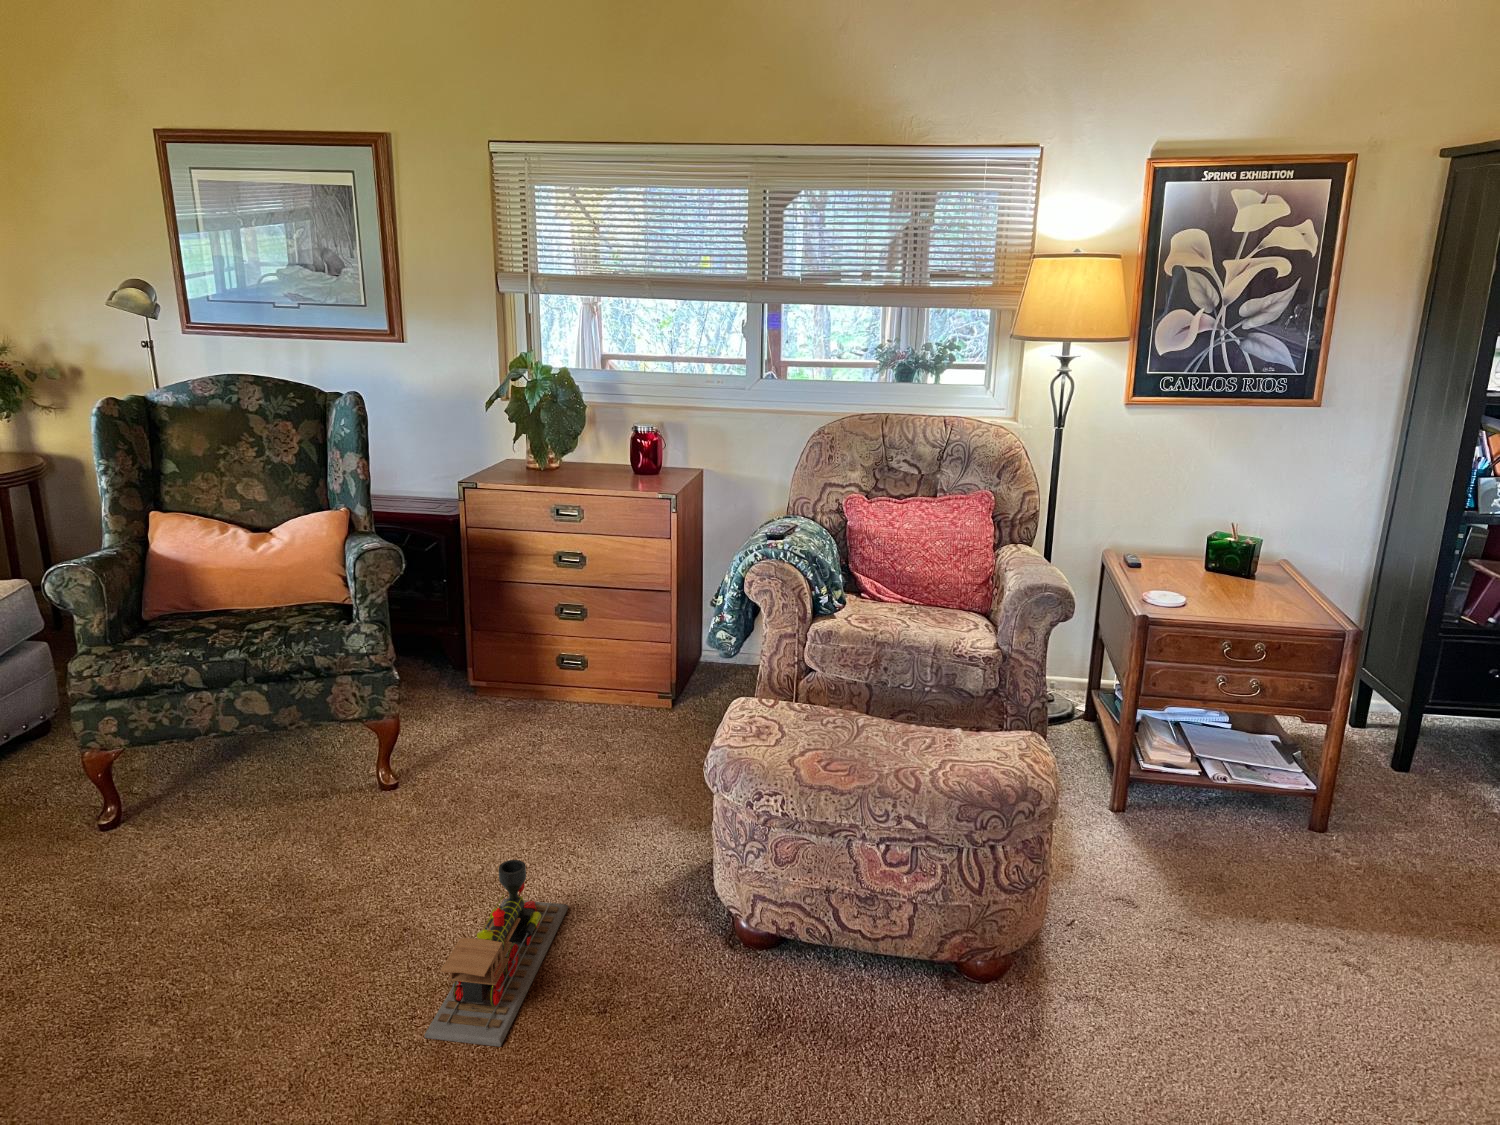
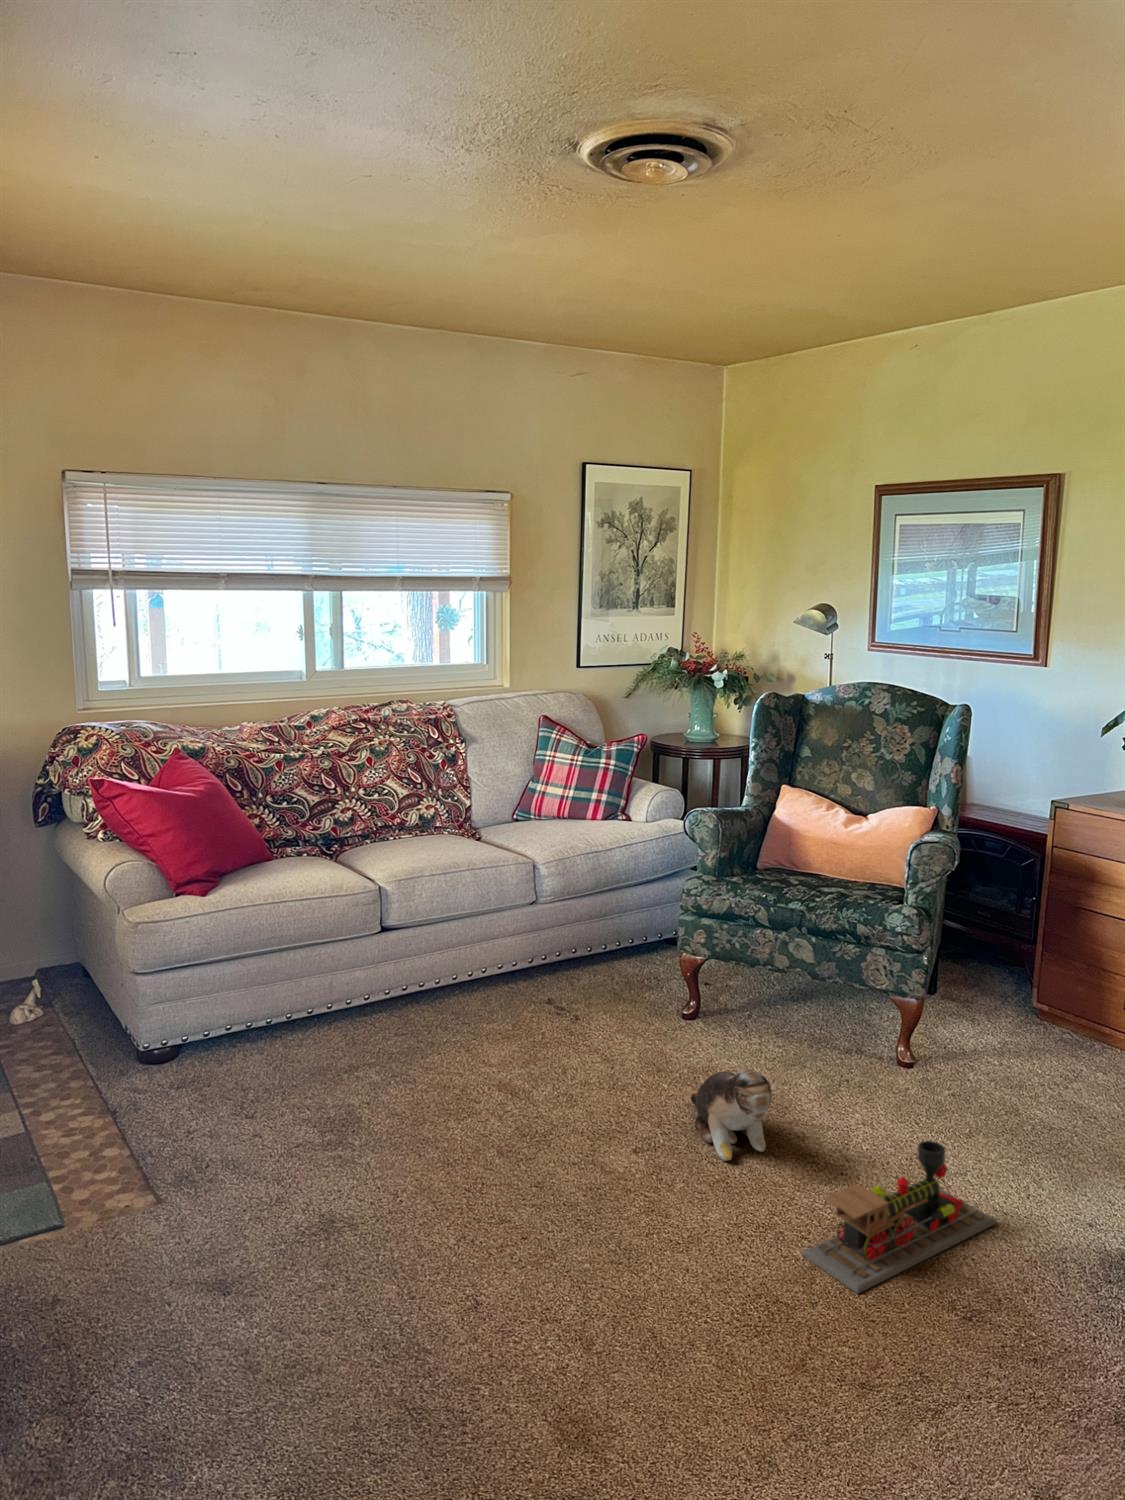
plush toy: none [185,860,332,978] -> present [691,1068,779,1161]

